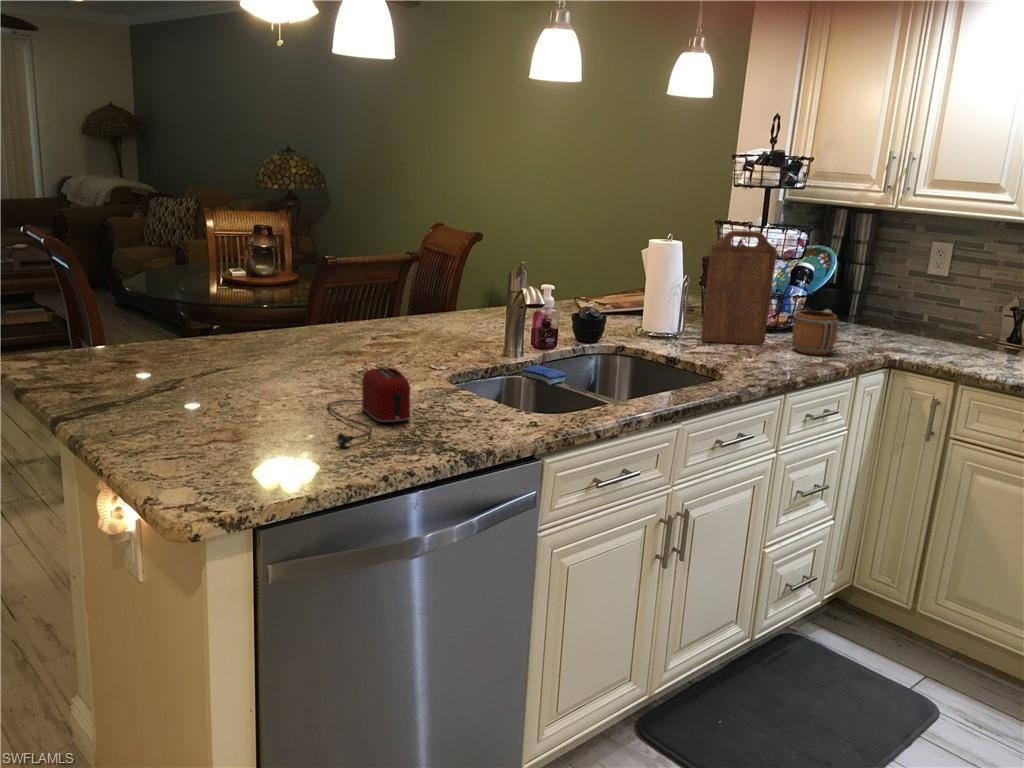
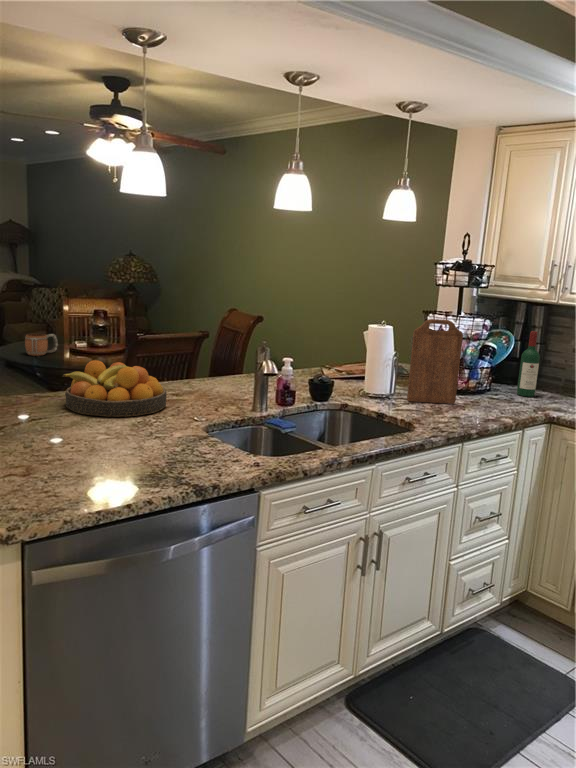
wine bottle: none [840,246,872,334] -> present [517,331,540,397]
fruit bowl: none [248,291,387,366] -> present [63,360,166,417]
mug: present [792,310,838,355] -> present [25,334,58,356]
toaster: present [328,368,410,447] -> none [97,420,164,480]

